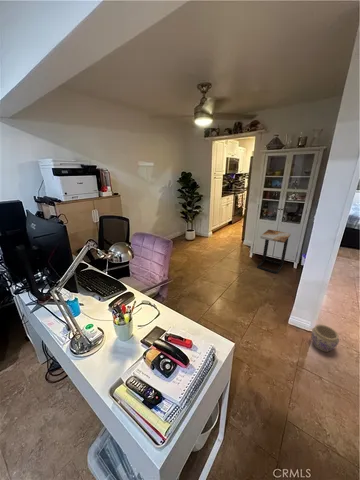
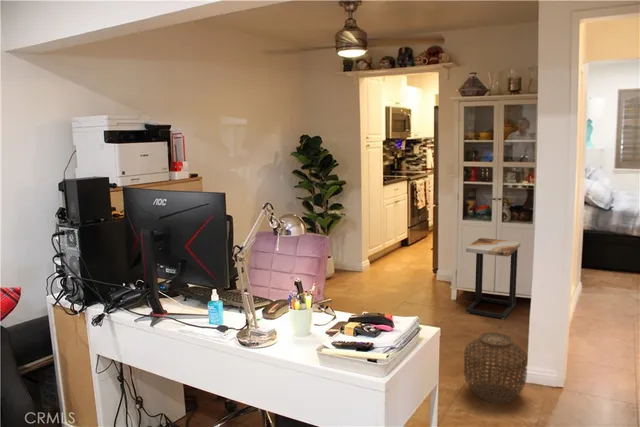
woven basket: none [252,297,293,339] -> present [464,332,527,404]
planter: present [311,325,339,352] -> none [561,370,602,412]

